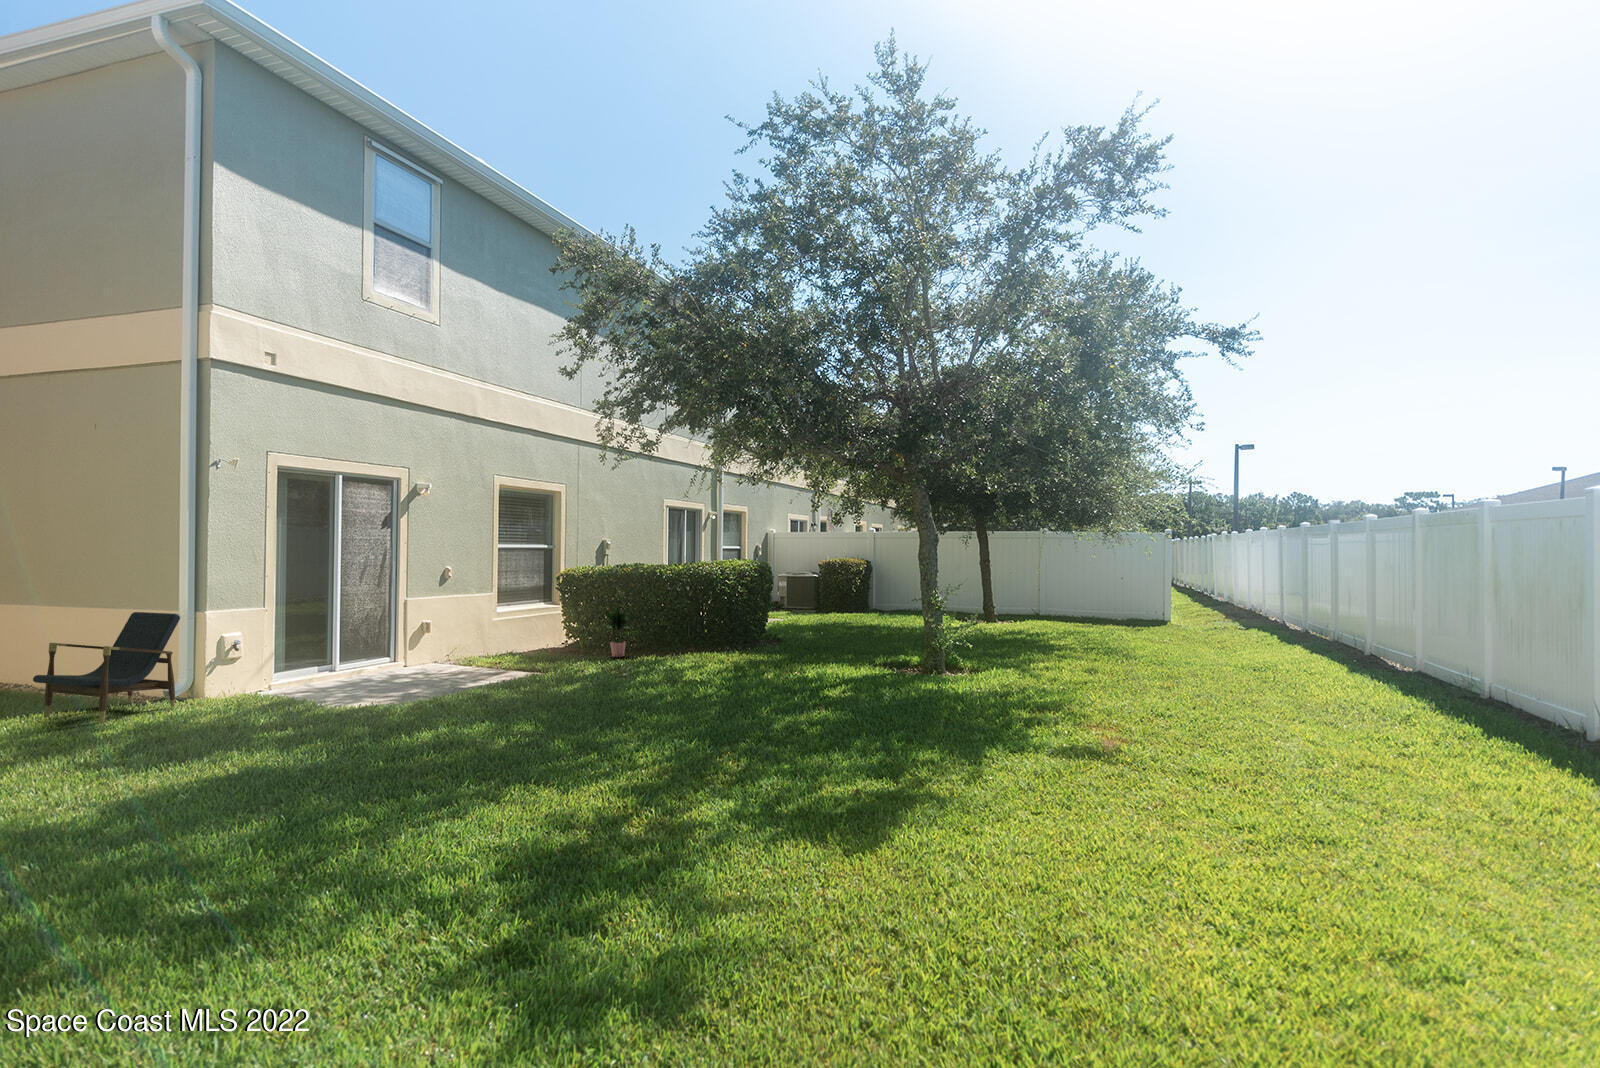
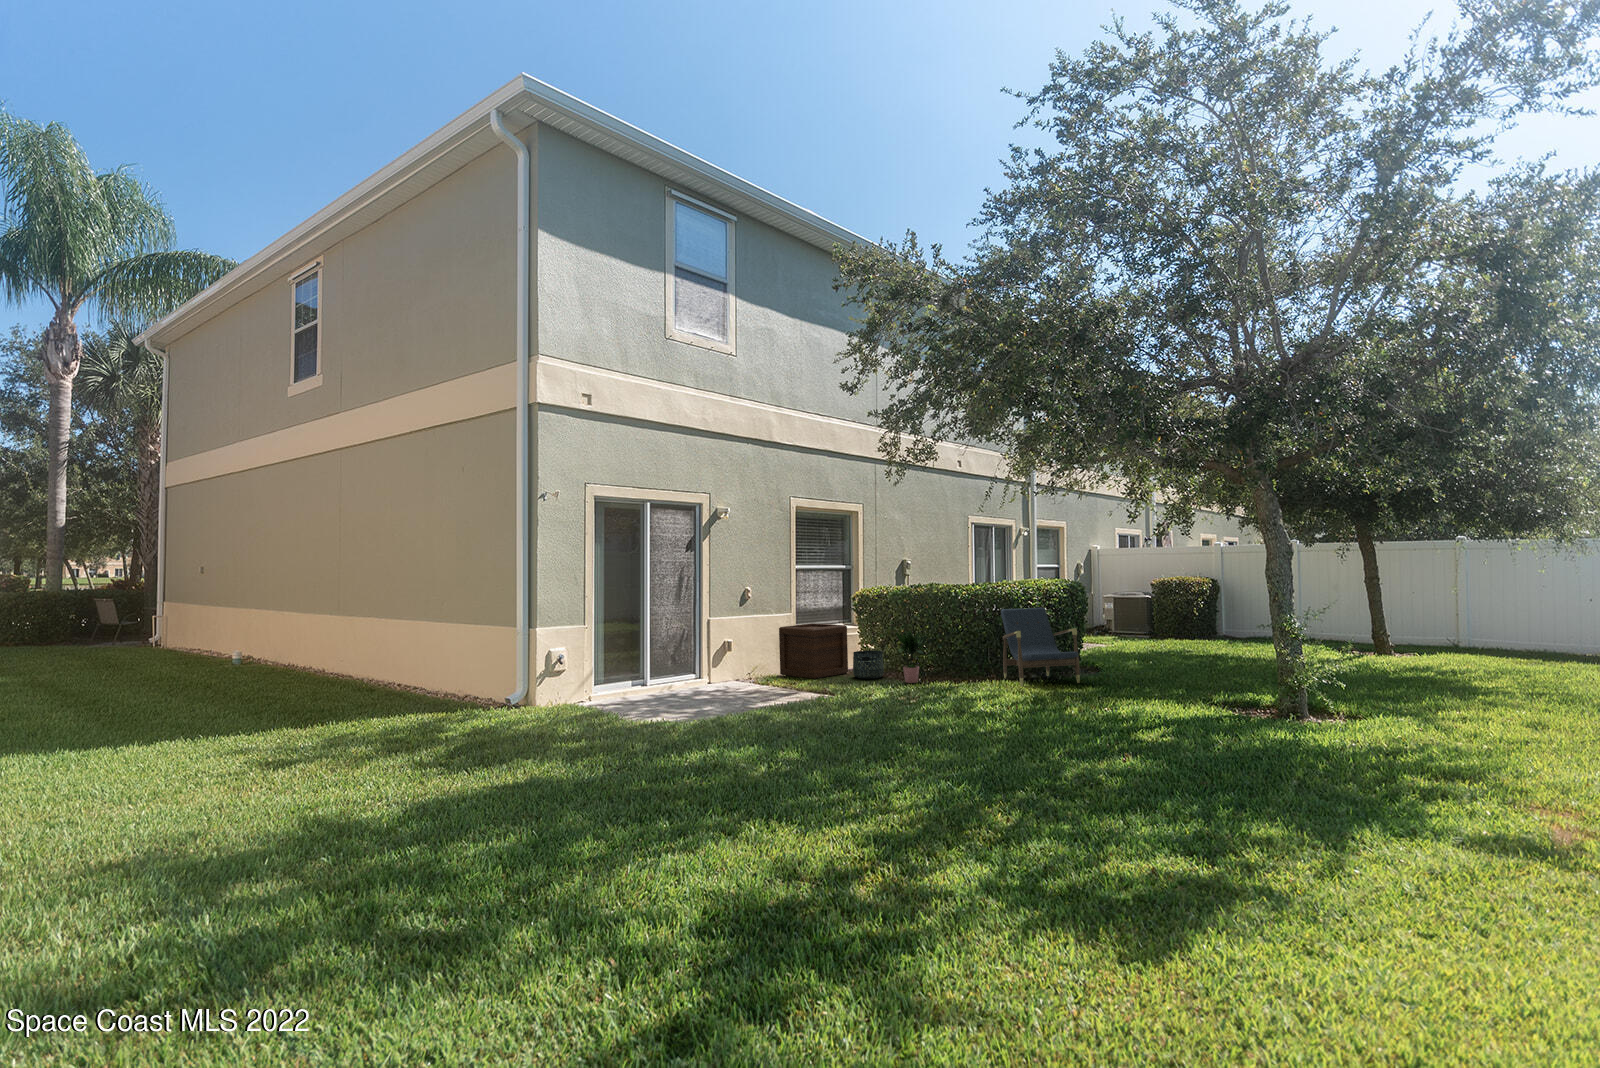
wooden crate: none [482,602,553,657] -> present [779,623,848,679]
lounge chair: present [33,612,180,723] -> present [1001,608,1080,686]
basket: none [559,628,590,655] -> present [853,651,884,679]

